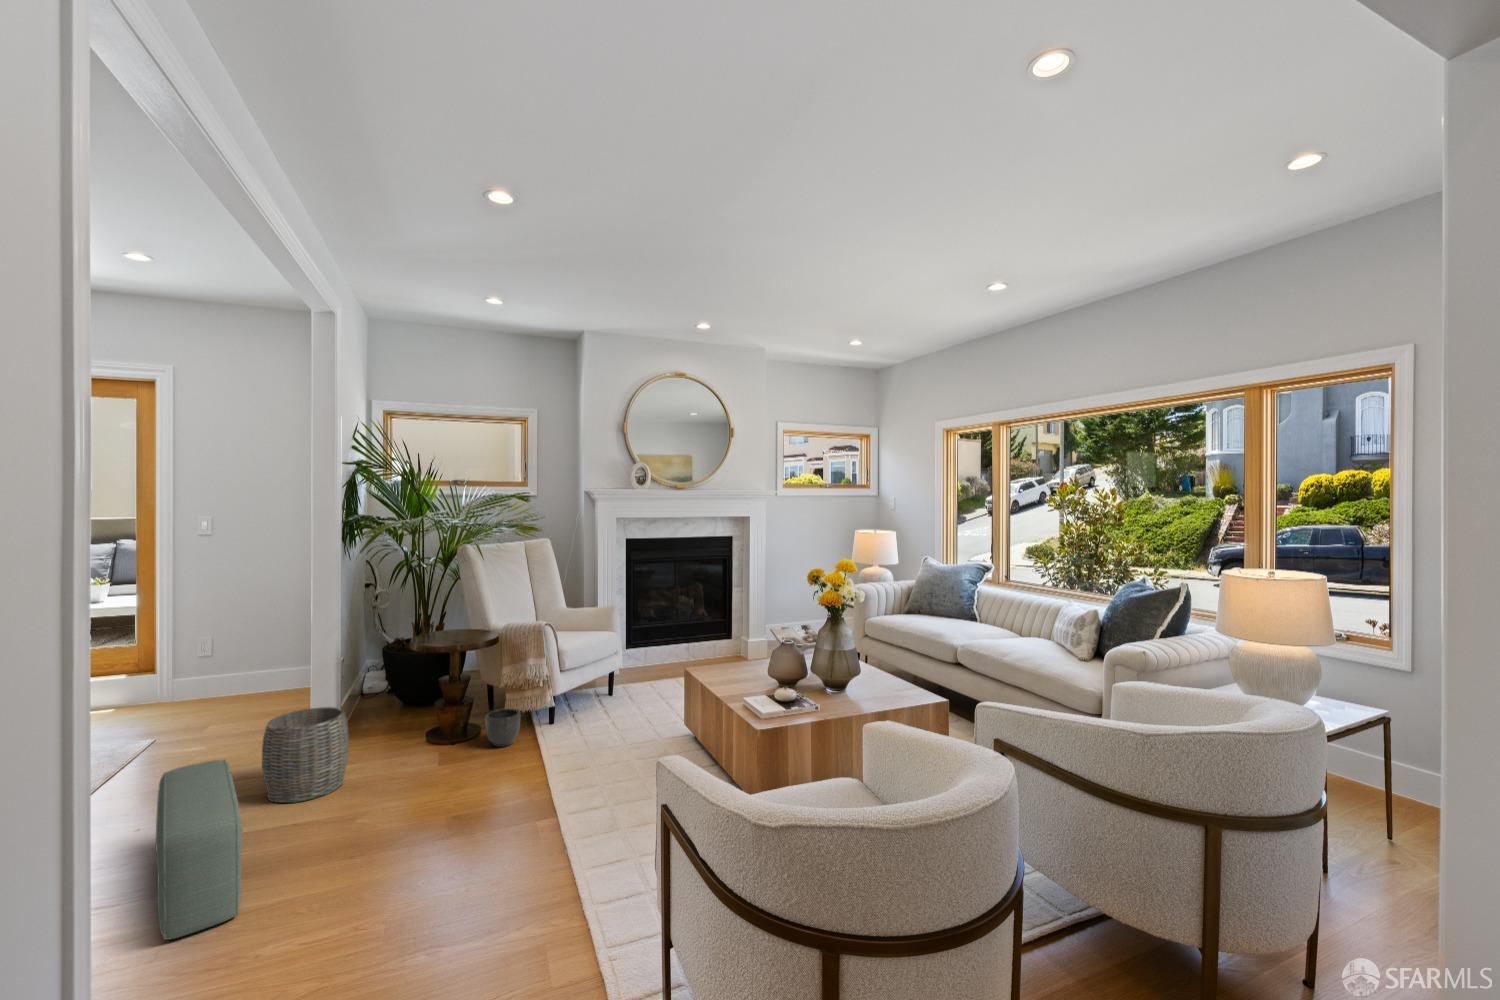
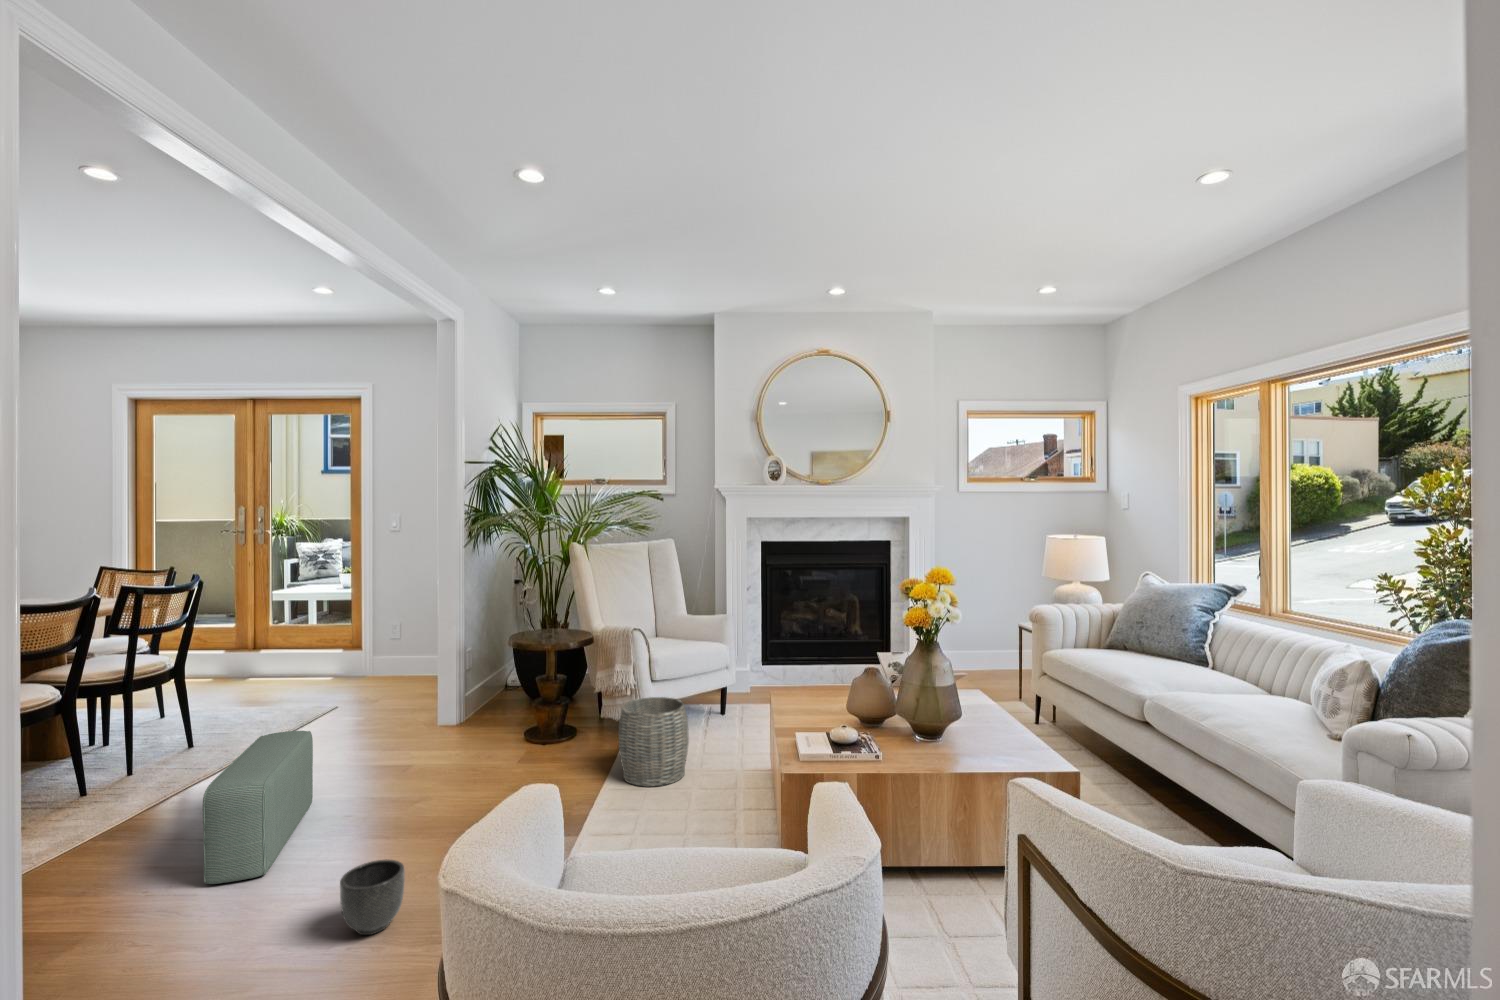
woven basket: present [262,707,349,803] -> present [619,697,689,787]
planter: present [485,709,520,747] -> present [340,859,405,935]

